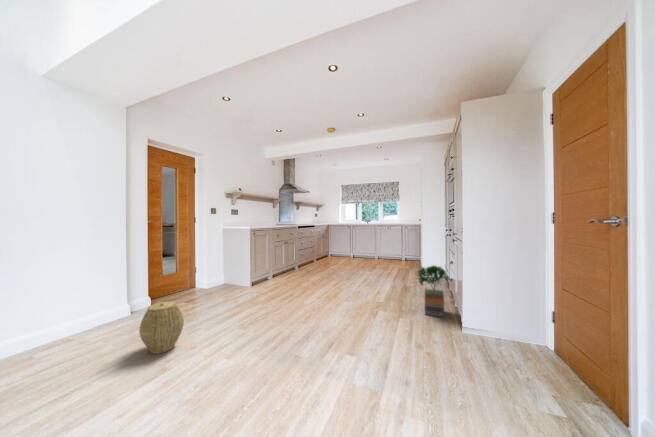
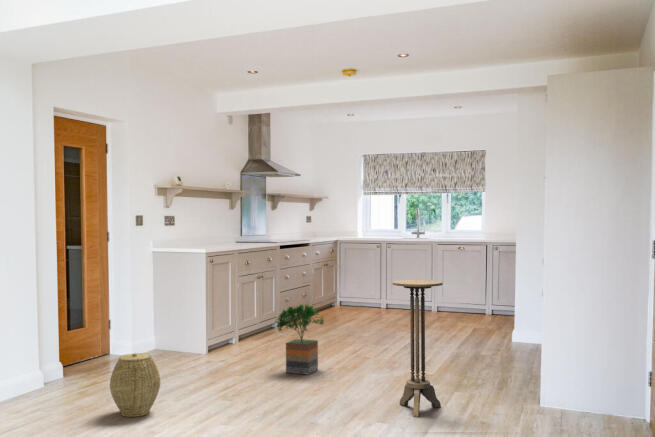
side table: none [357,248,396,357] -> present [392,280,443,417]
potted tree: present [417,265,452,317] -> present [276,305,324,375]

